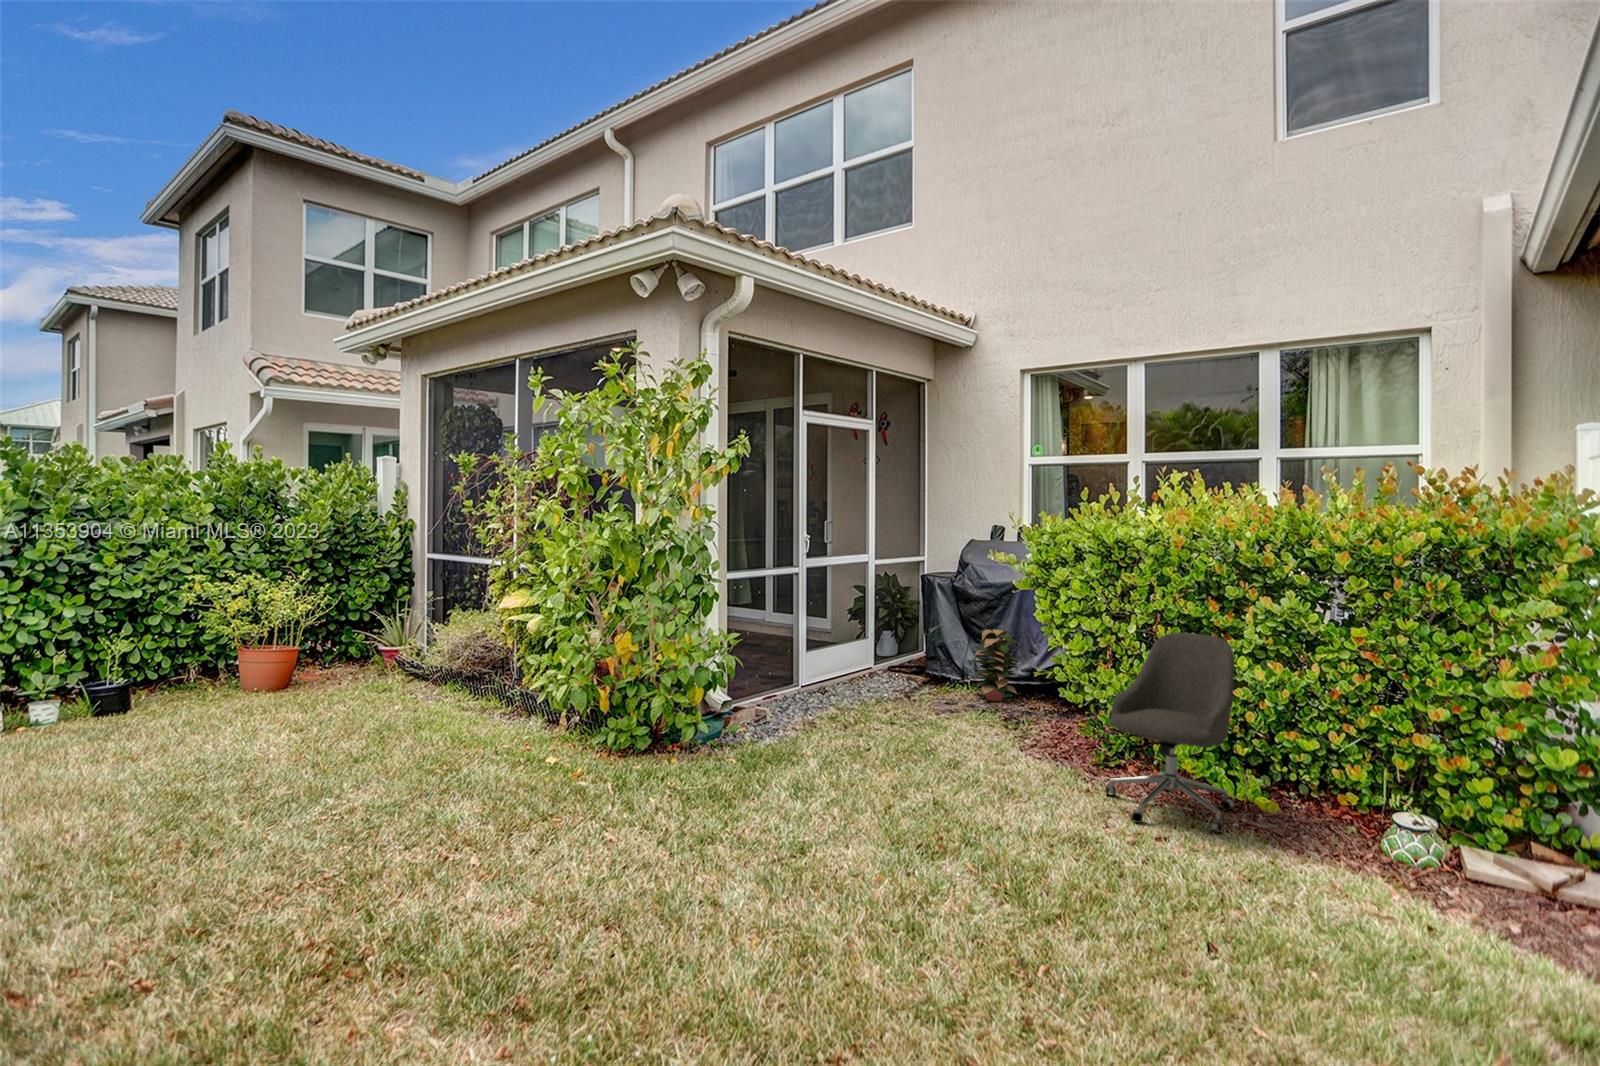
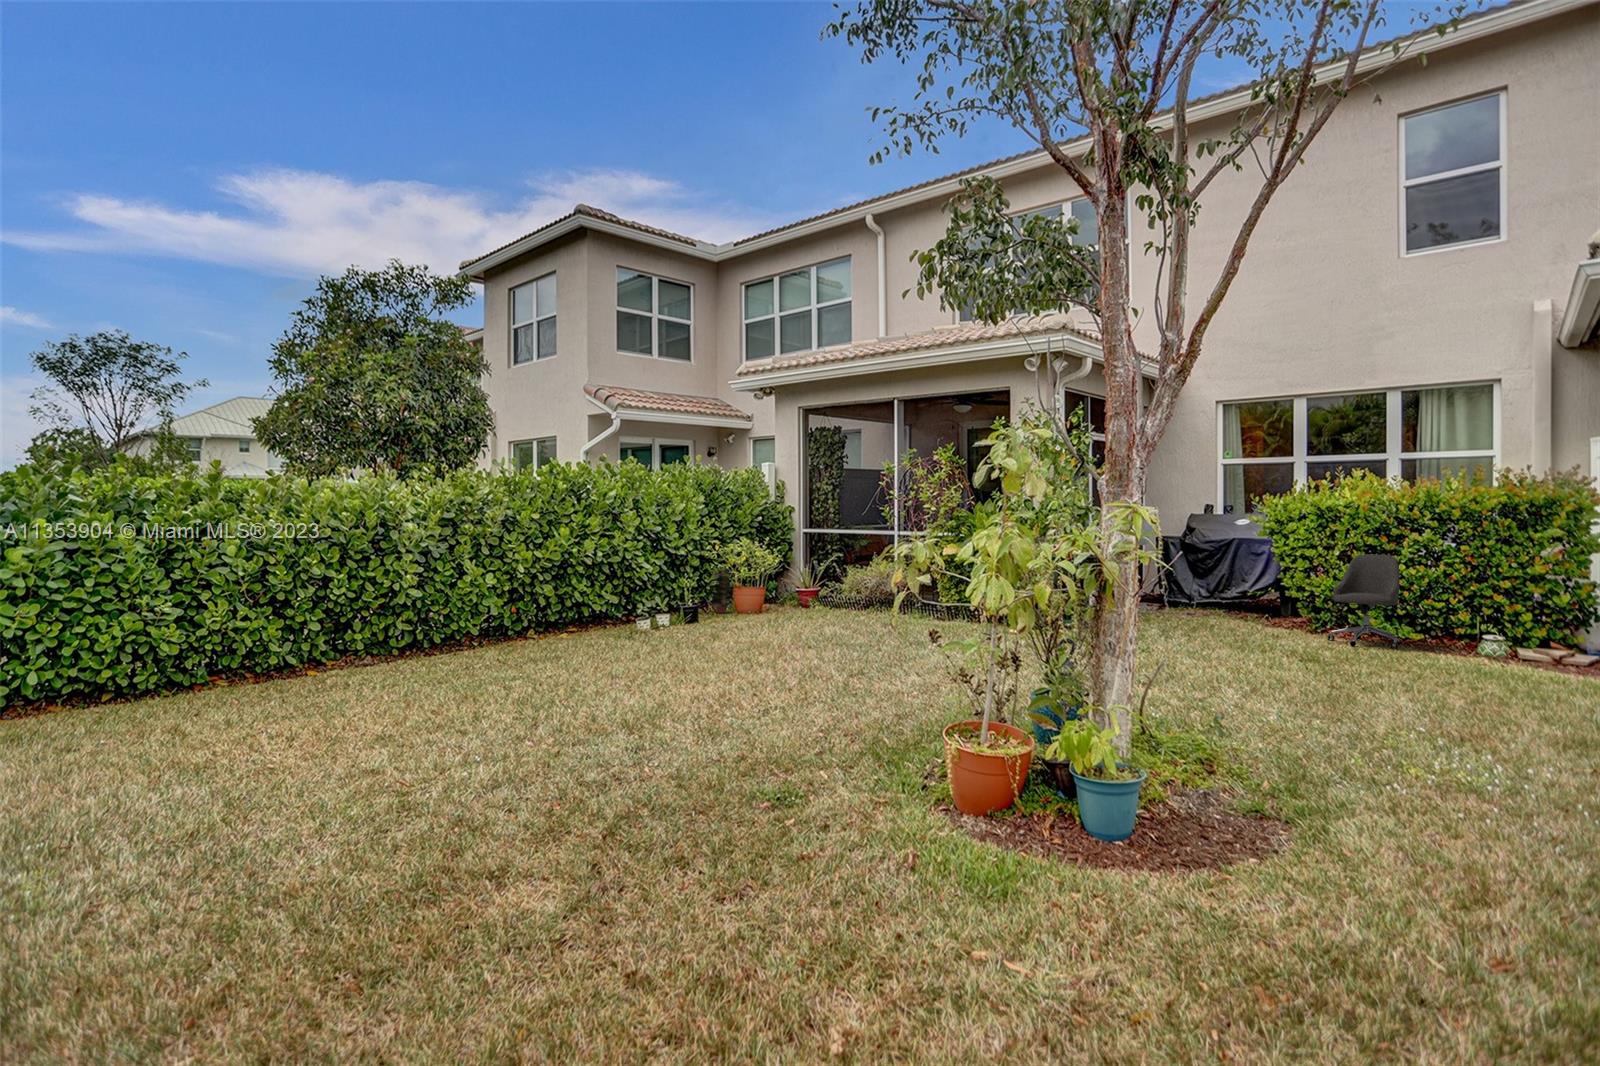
decorative plant: present [971,629,1019,701] -> present [710,569,734,613]

